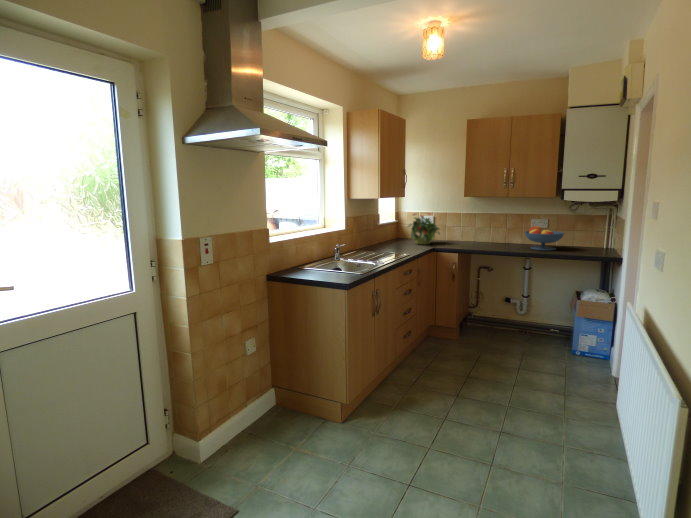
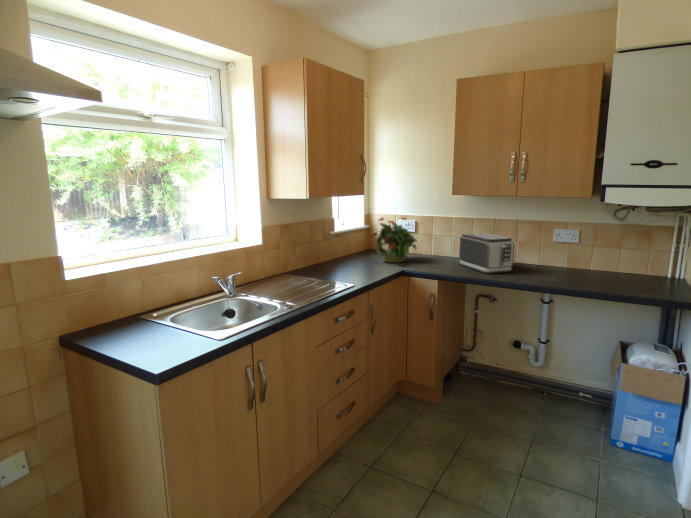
toaster: none [469,223,508,249] -> present [459,233,515,274]
fruit bowl: present [525,226,564,250] -> none [540,239,603,280]

